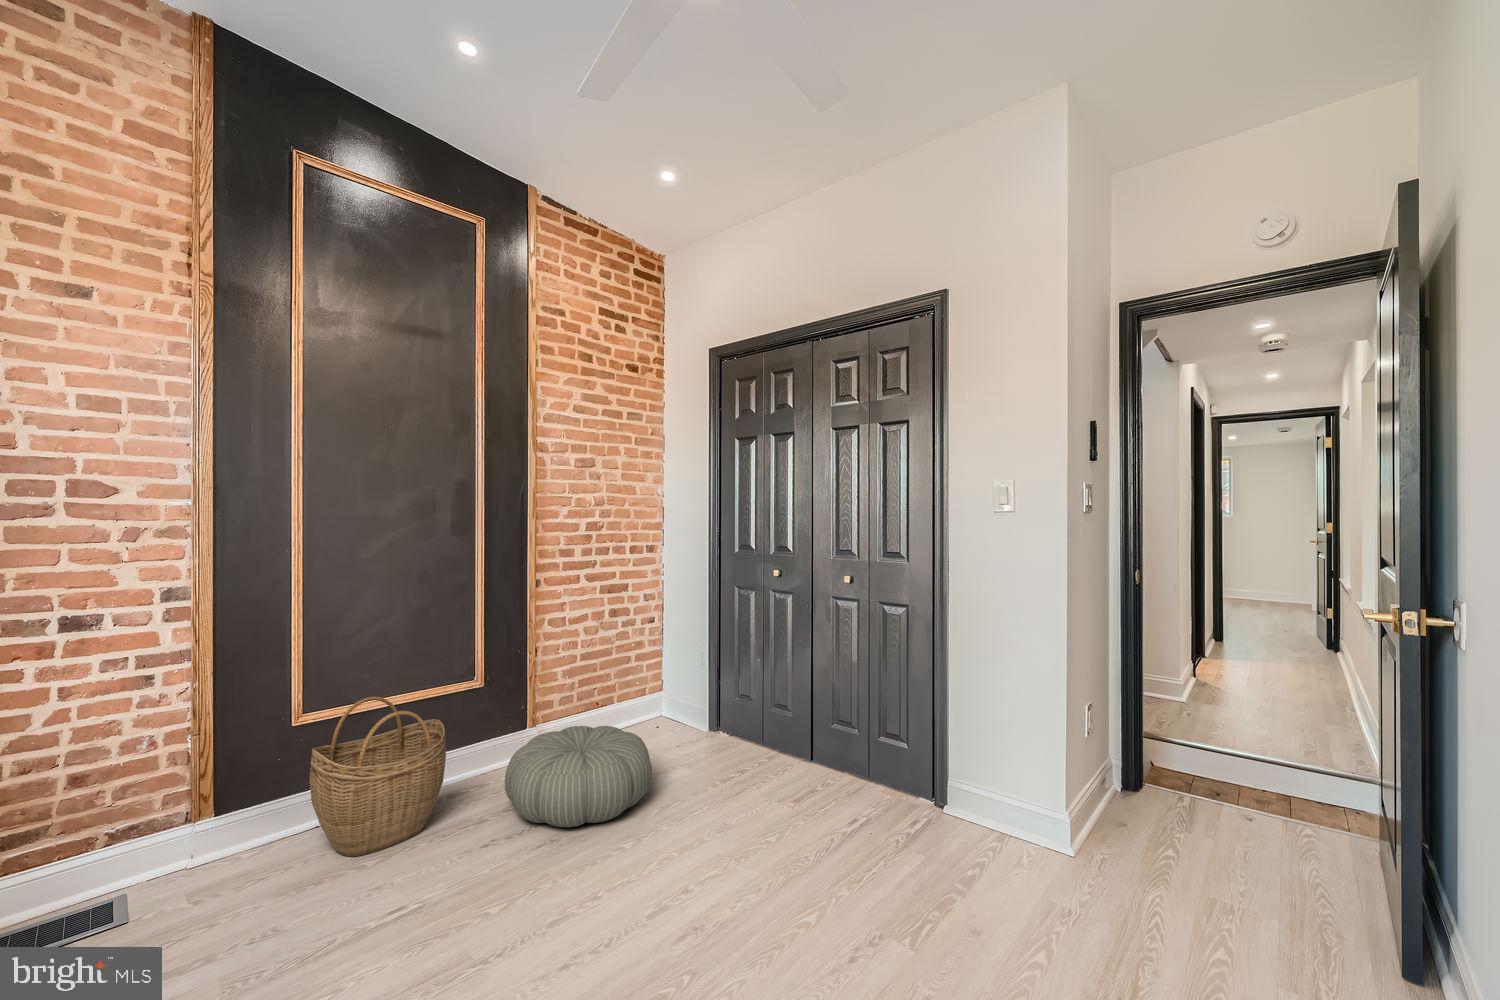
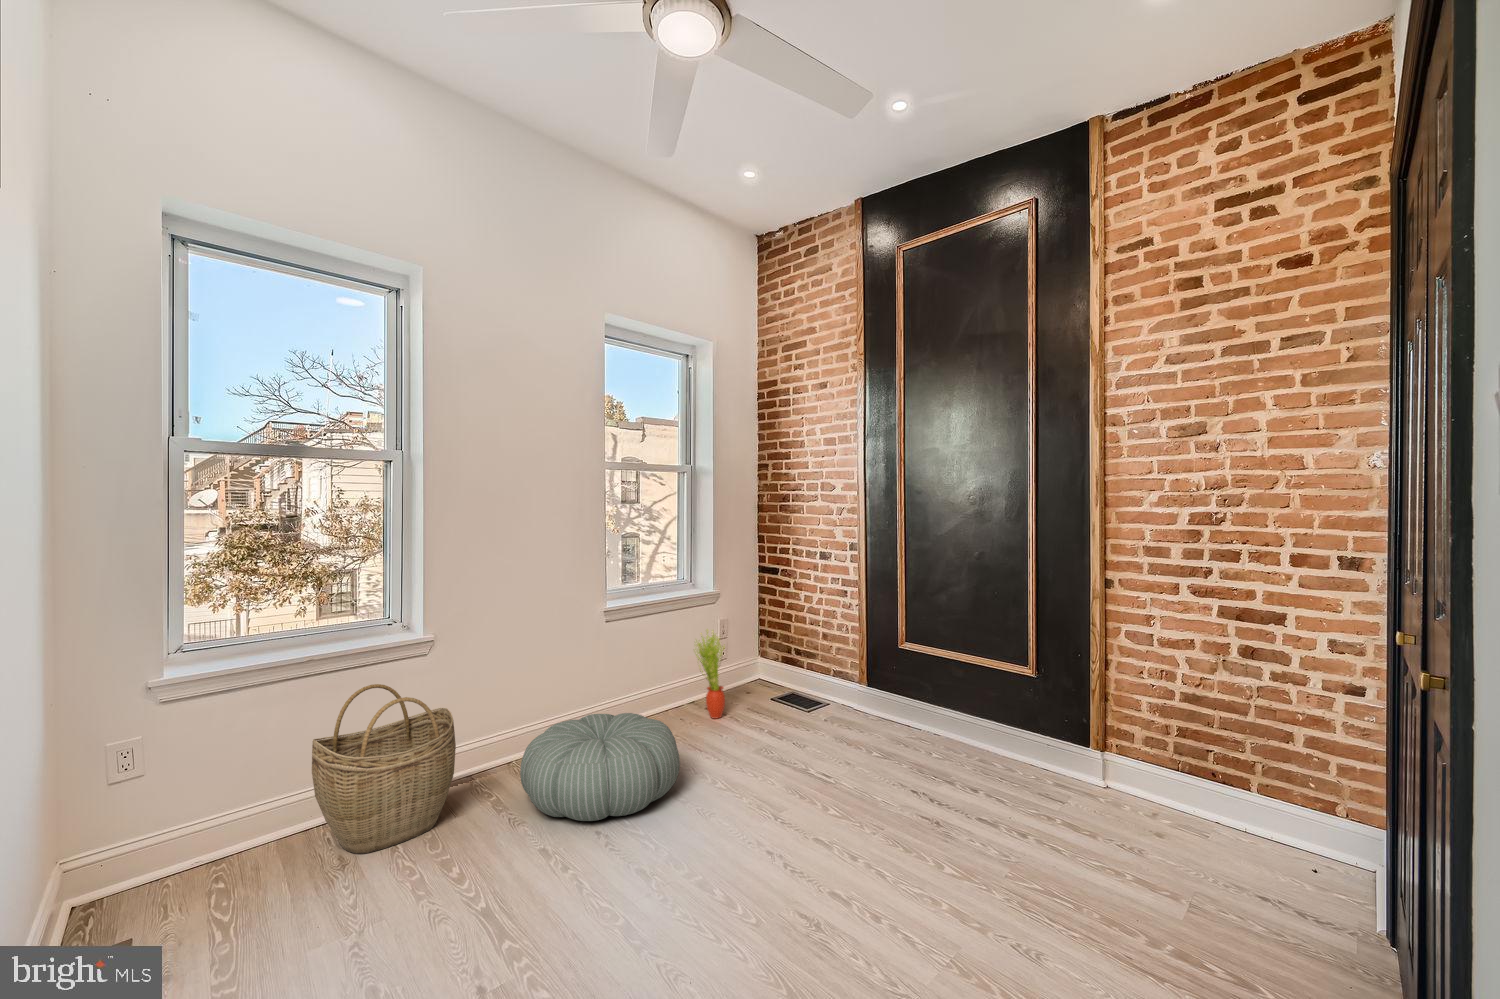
potted plant: none [666,647,695,730] -> present [696,629,725,719]

